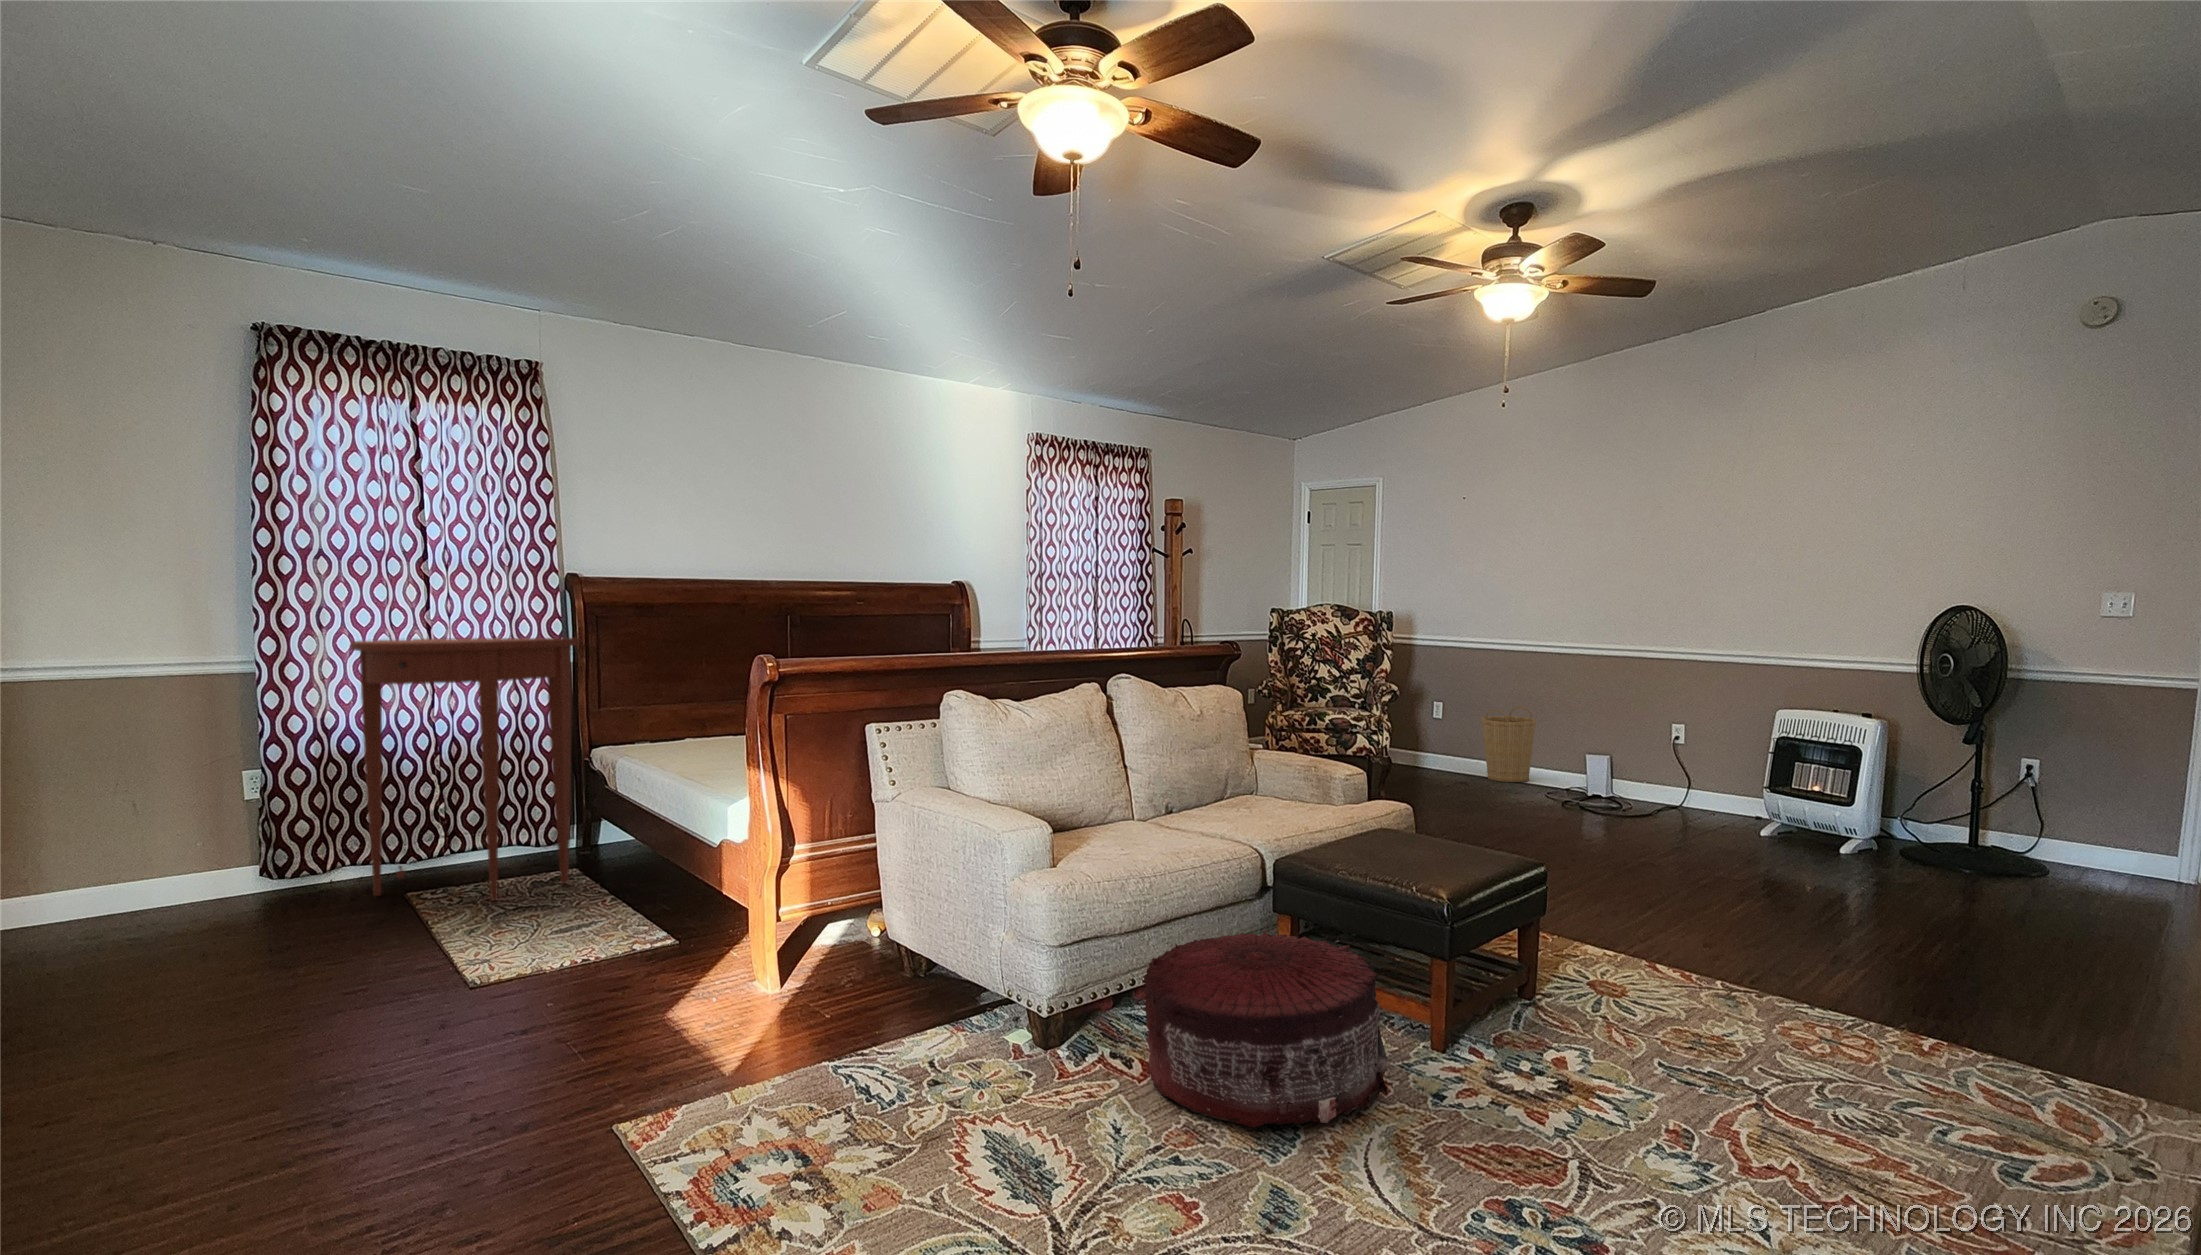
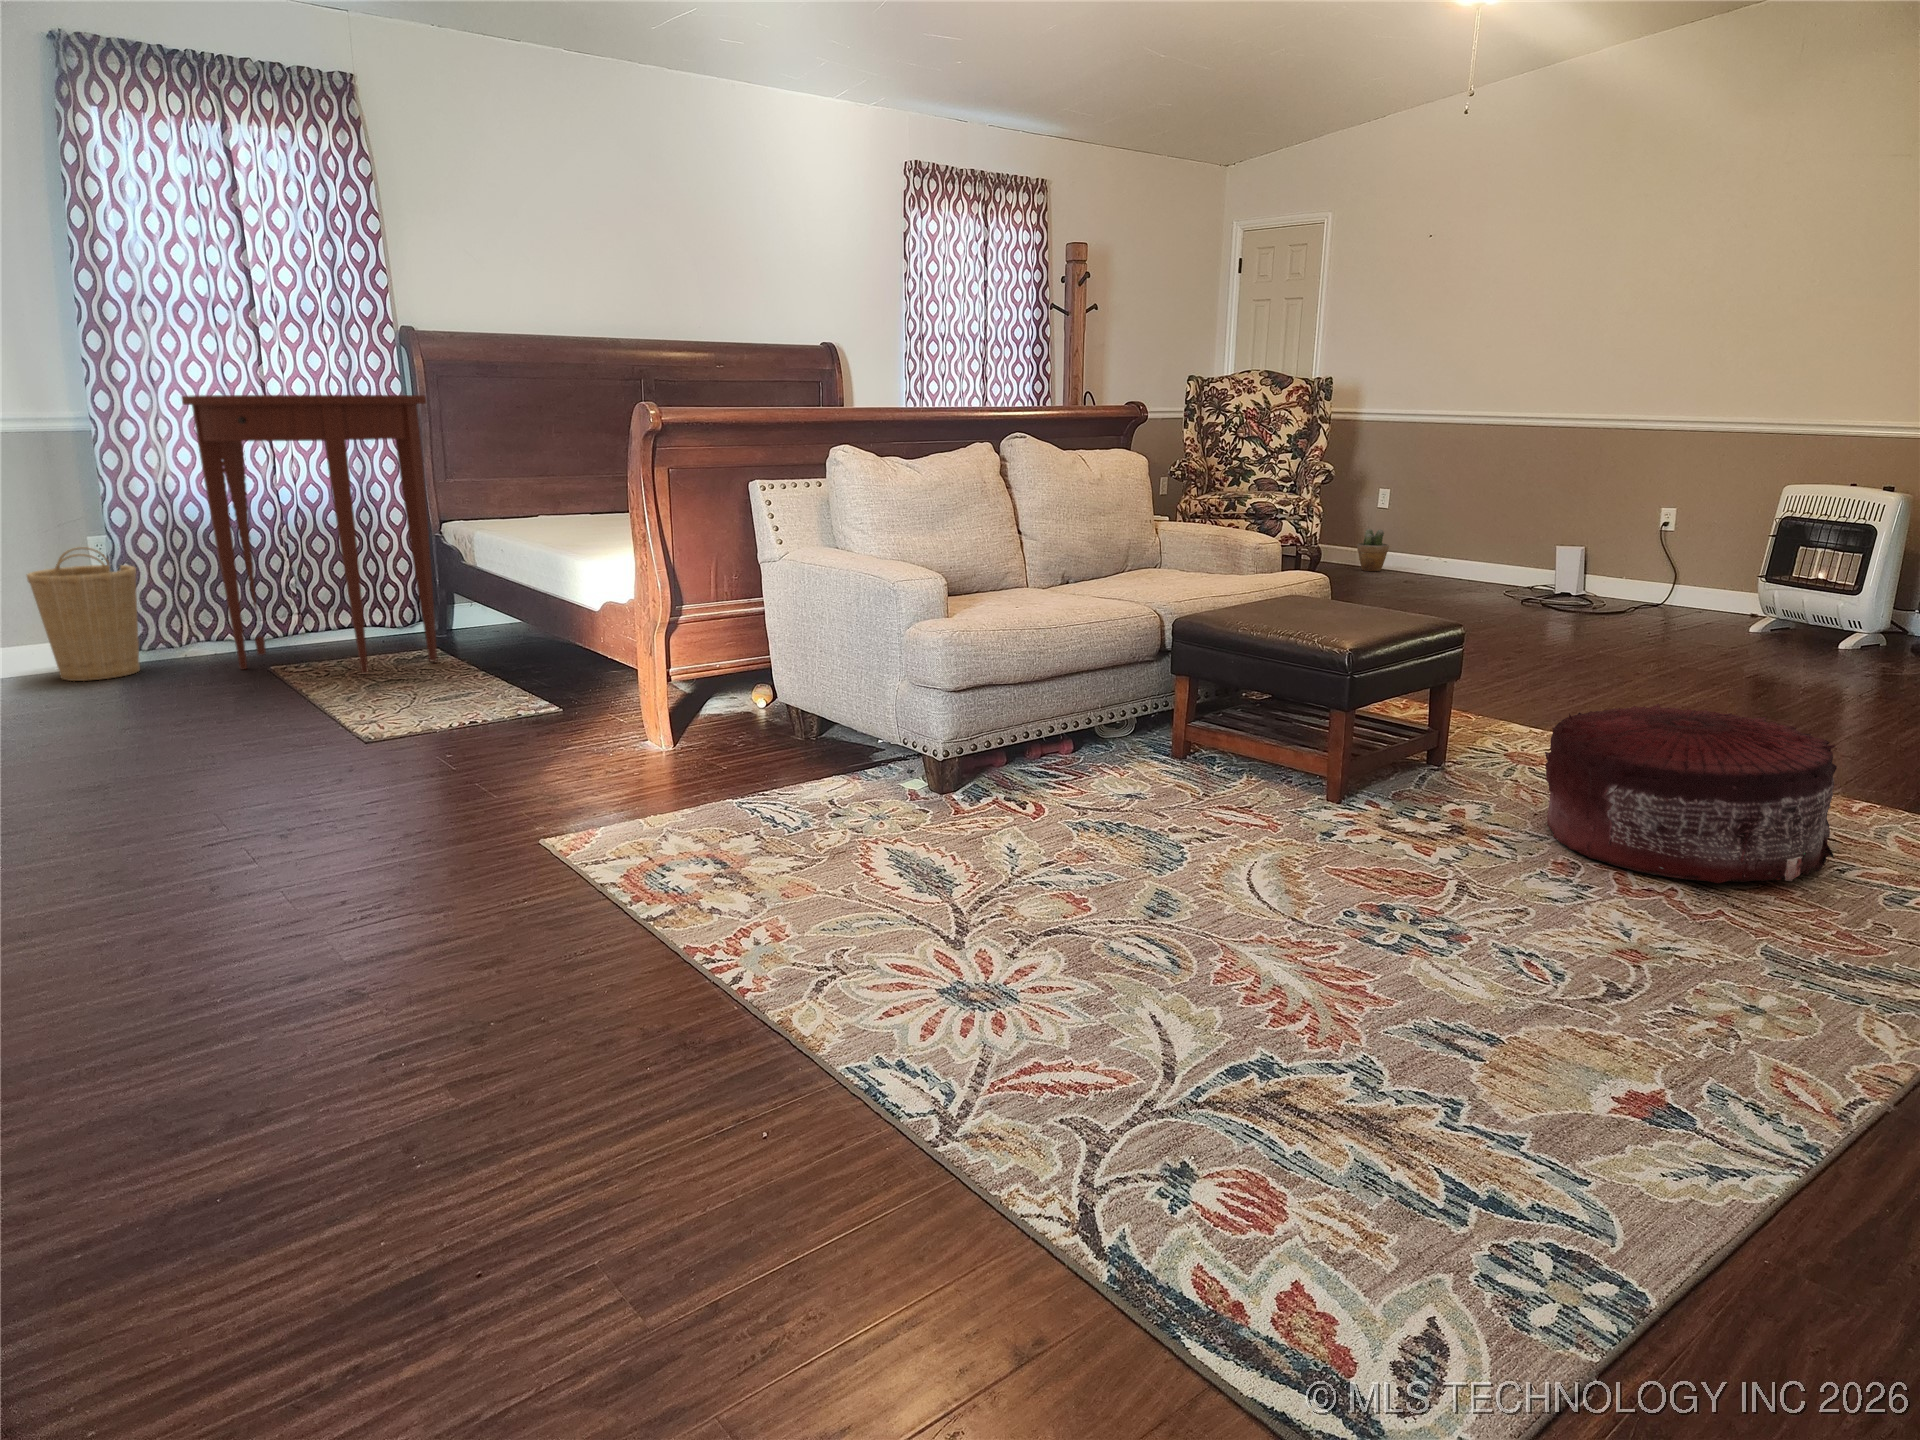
basket: present [1481,706,1536,782] -> present [27,547,140,681]
potted plant: none [1425,730,1453,767] -> present [1357,529,1389,571]
pouf: present [1144,930,1387,1128] -> present [1545,703,1837,883]

